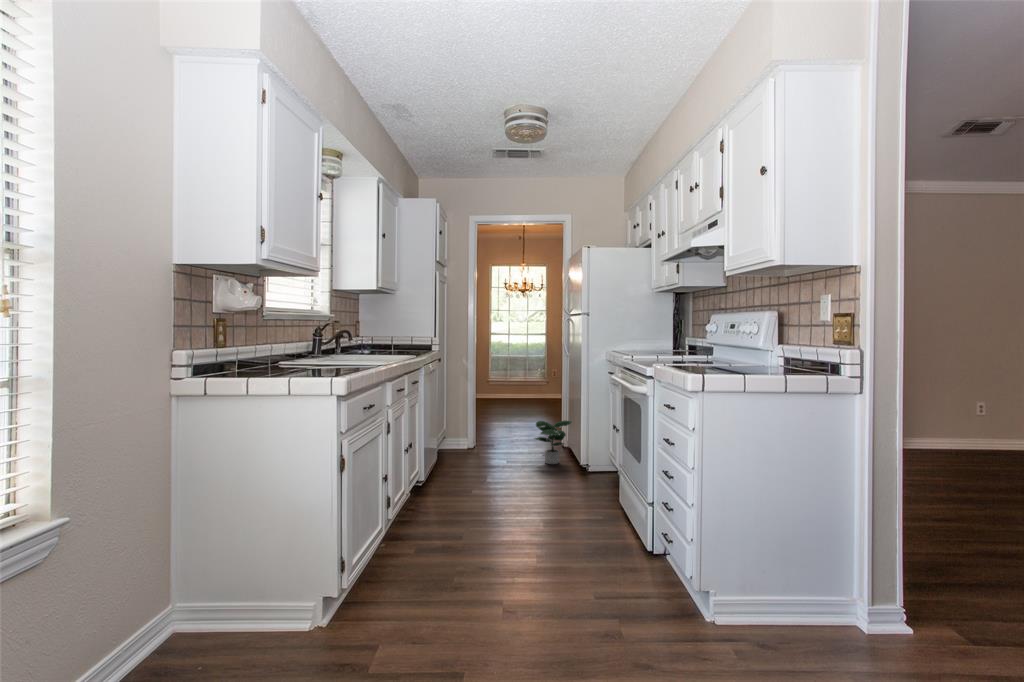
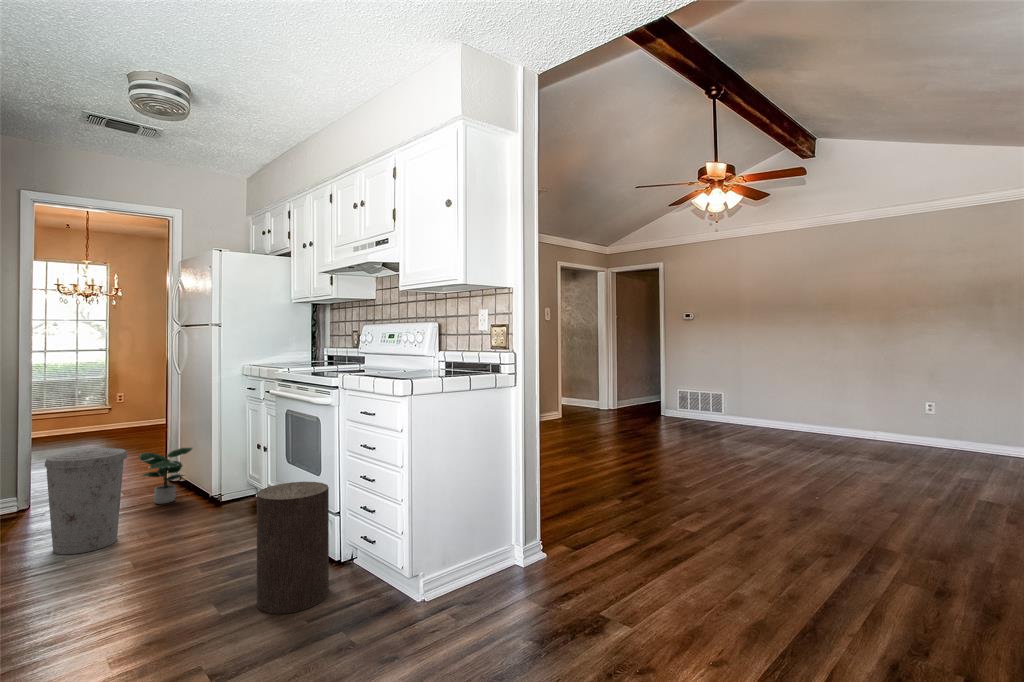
trash can: none [468,413,516,489] -> present [45,448,127,554]
stool: none [566,465,630,586] -> present [257,482,329,614]

